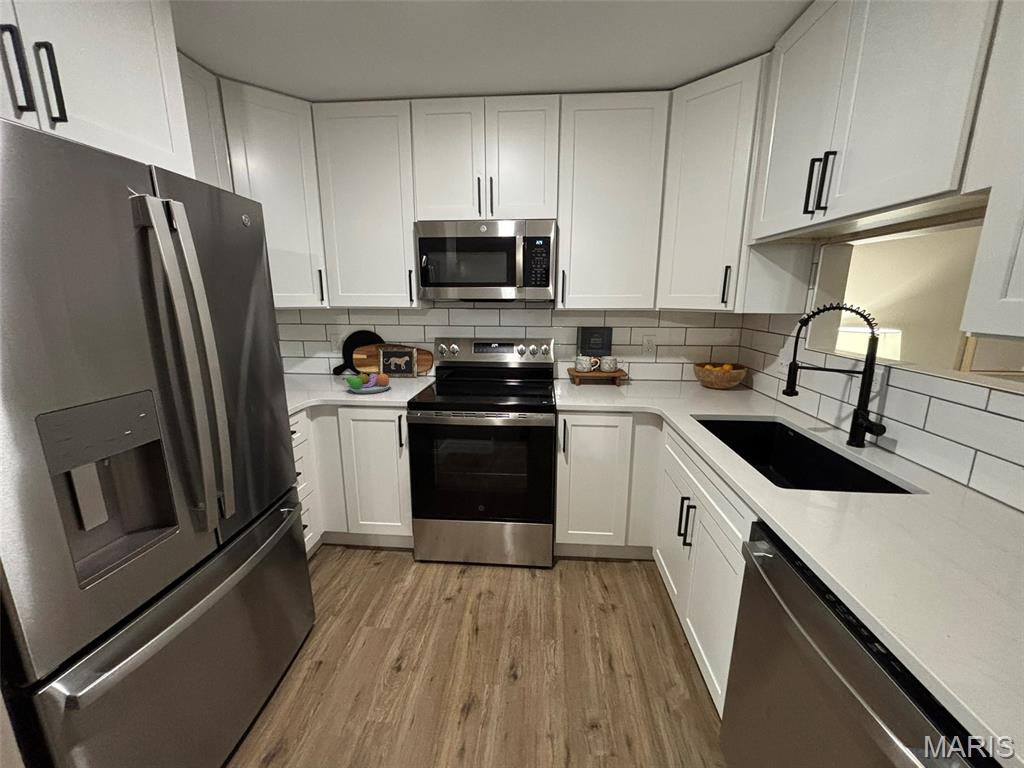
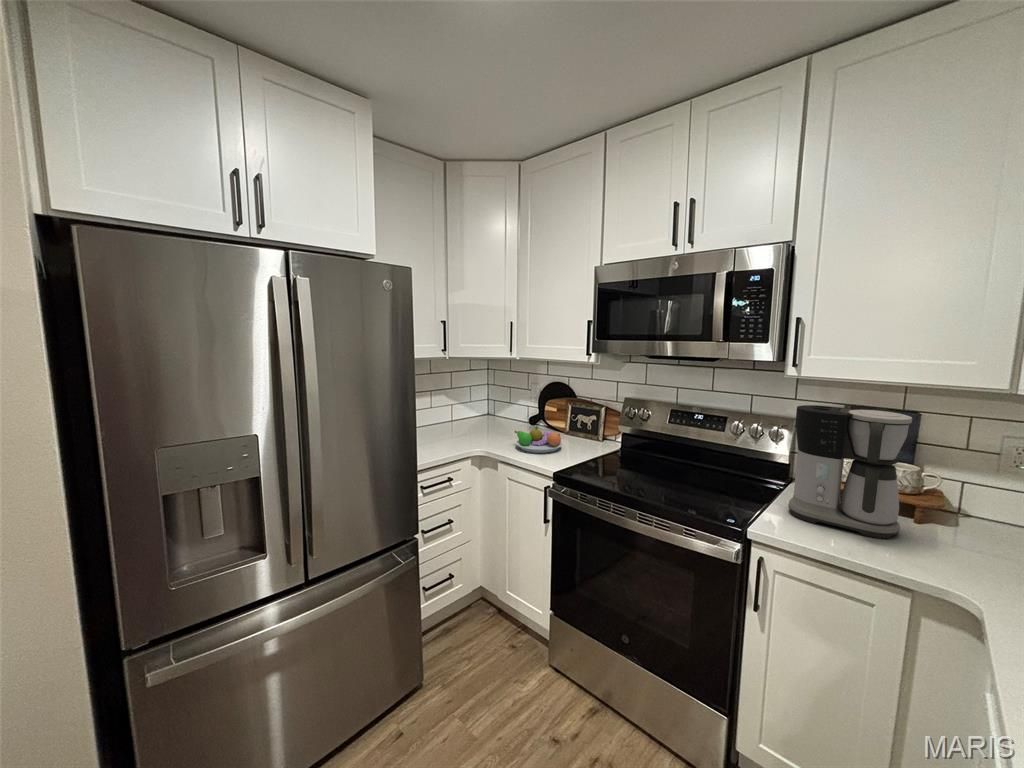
coffee maker: none [566,326,621,395] -> present [788,405,912,538]

